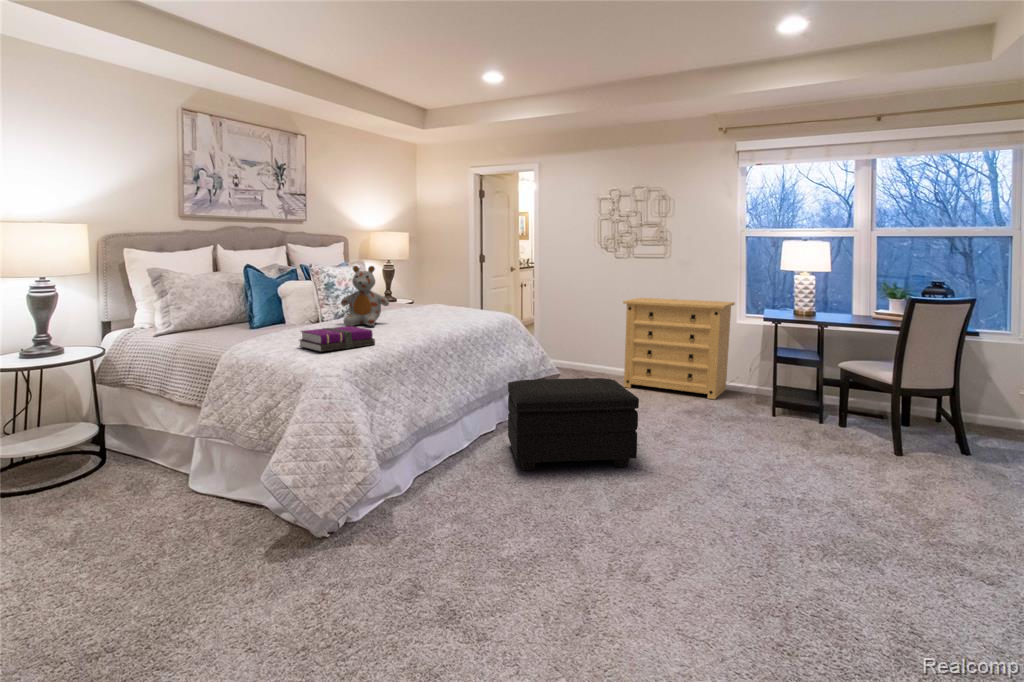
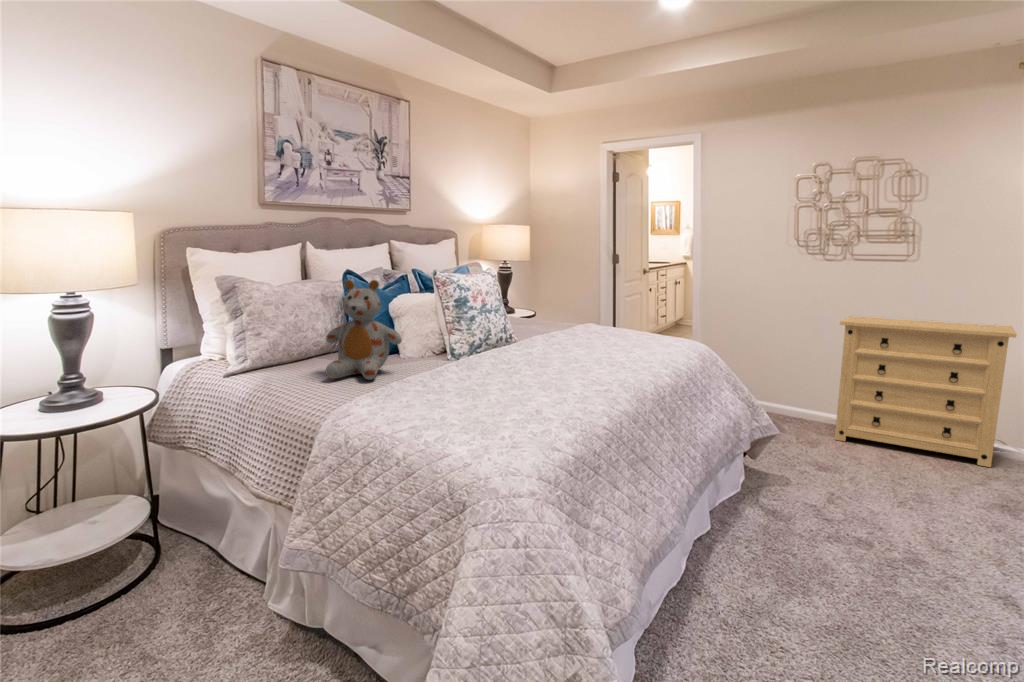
stuffed bear: present [341,266,389,326] -> present [326,279,402,380]
notebook: present [300,326,375,352] -> none [456,374,578,428]
footstool: present [508,378,639,471] -> none [737,453,1007,614]

